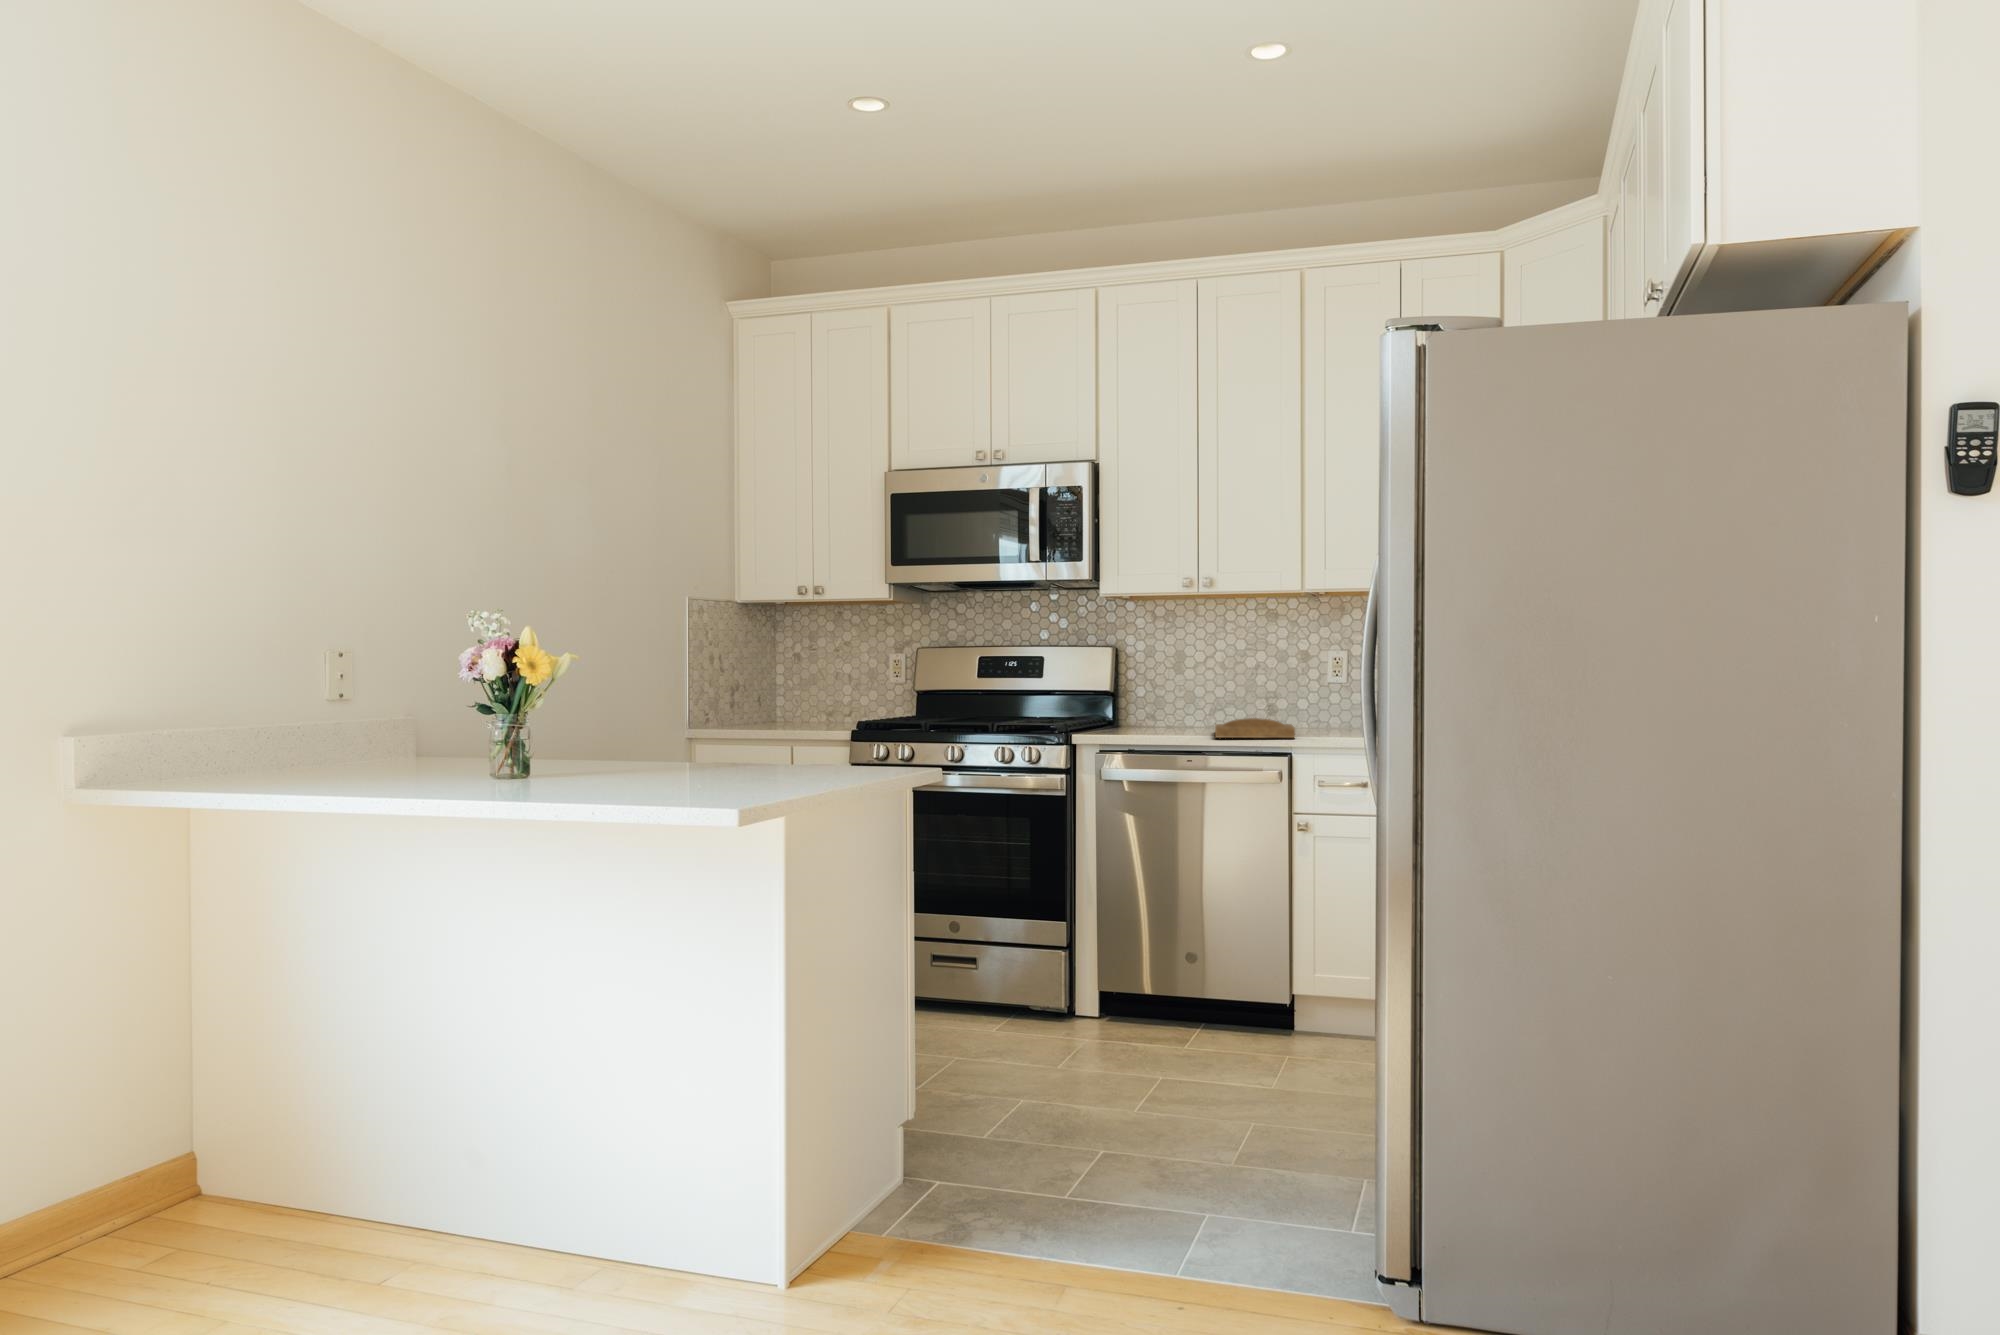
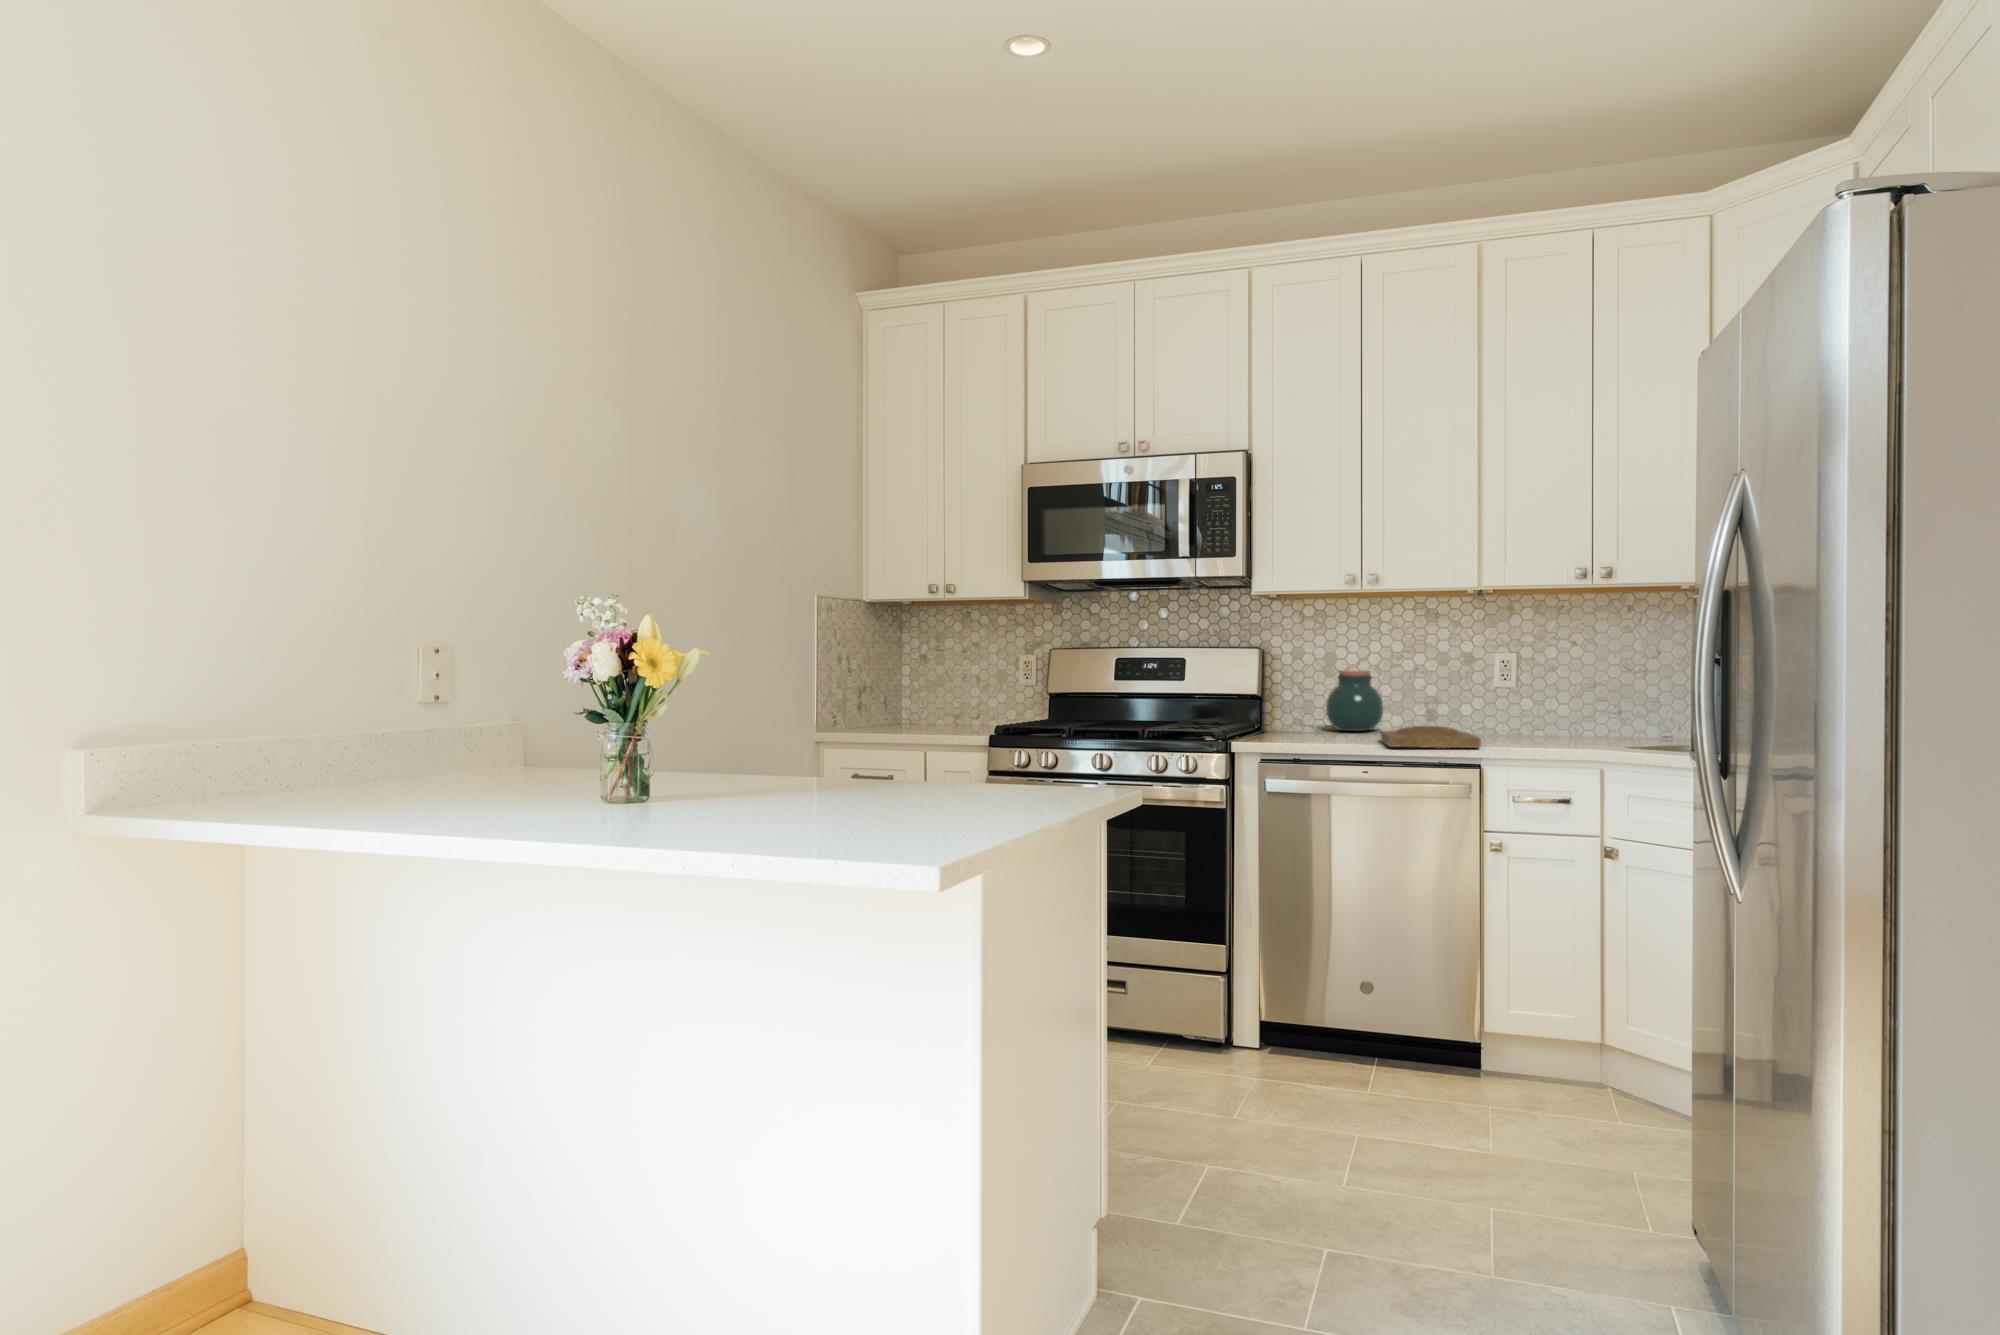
jar: none [1174,668,1226,724] -> present [1326,671,1383,731]

